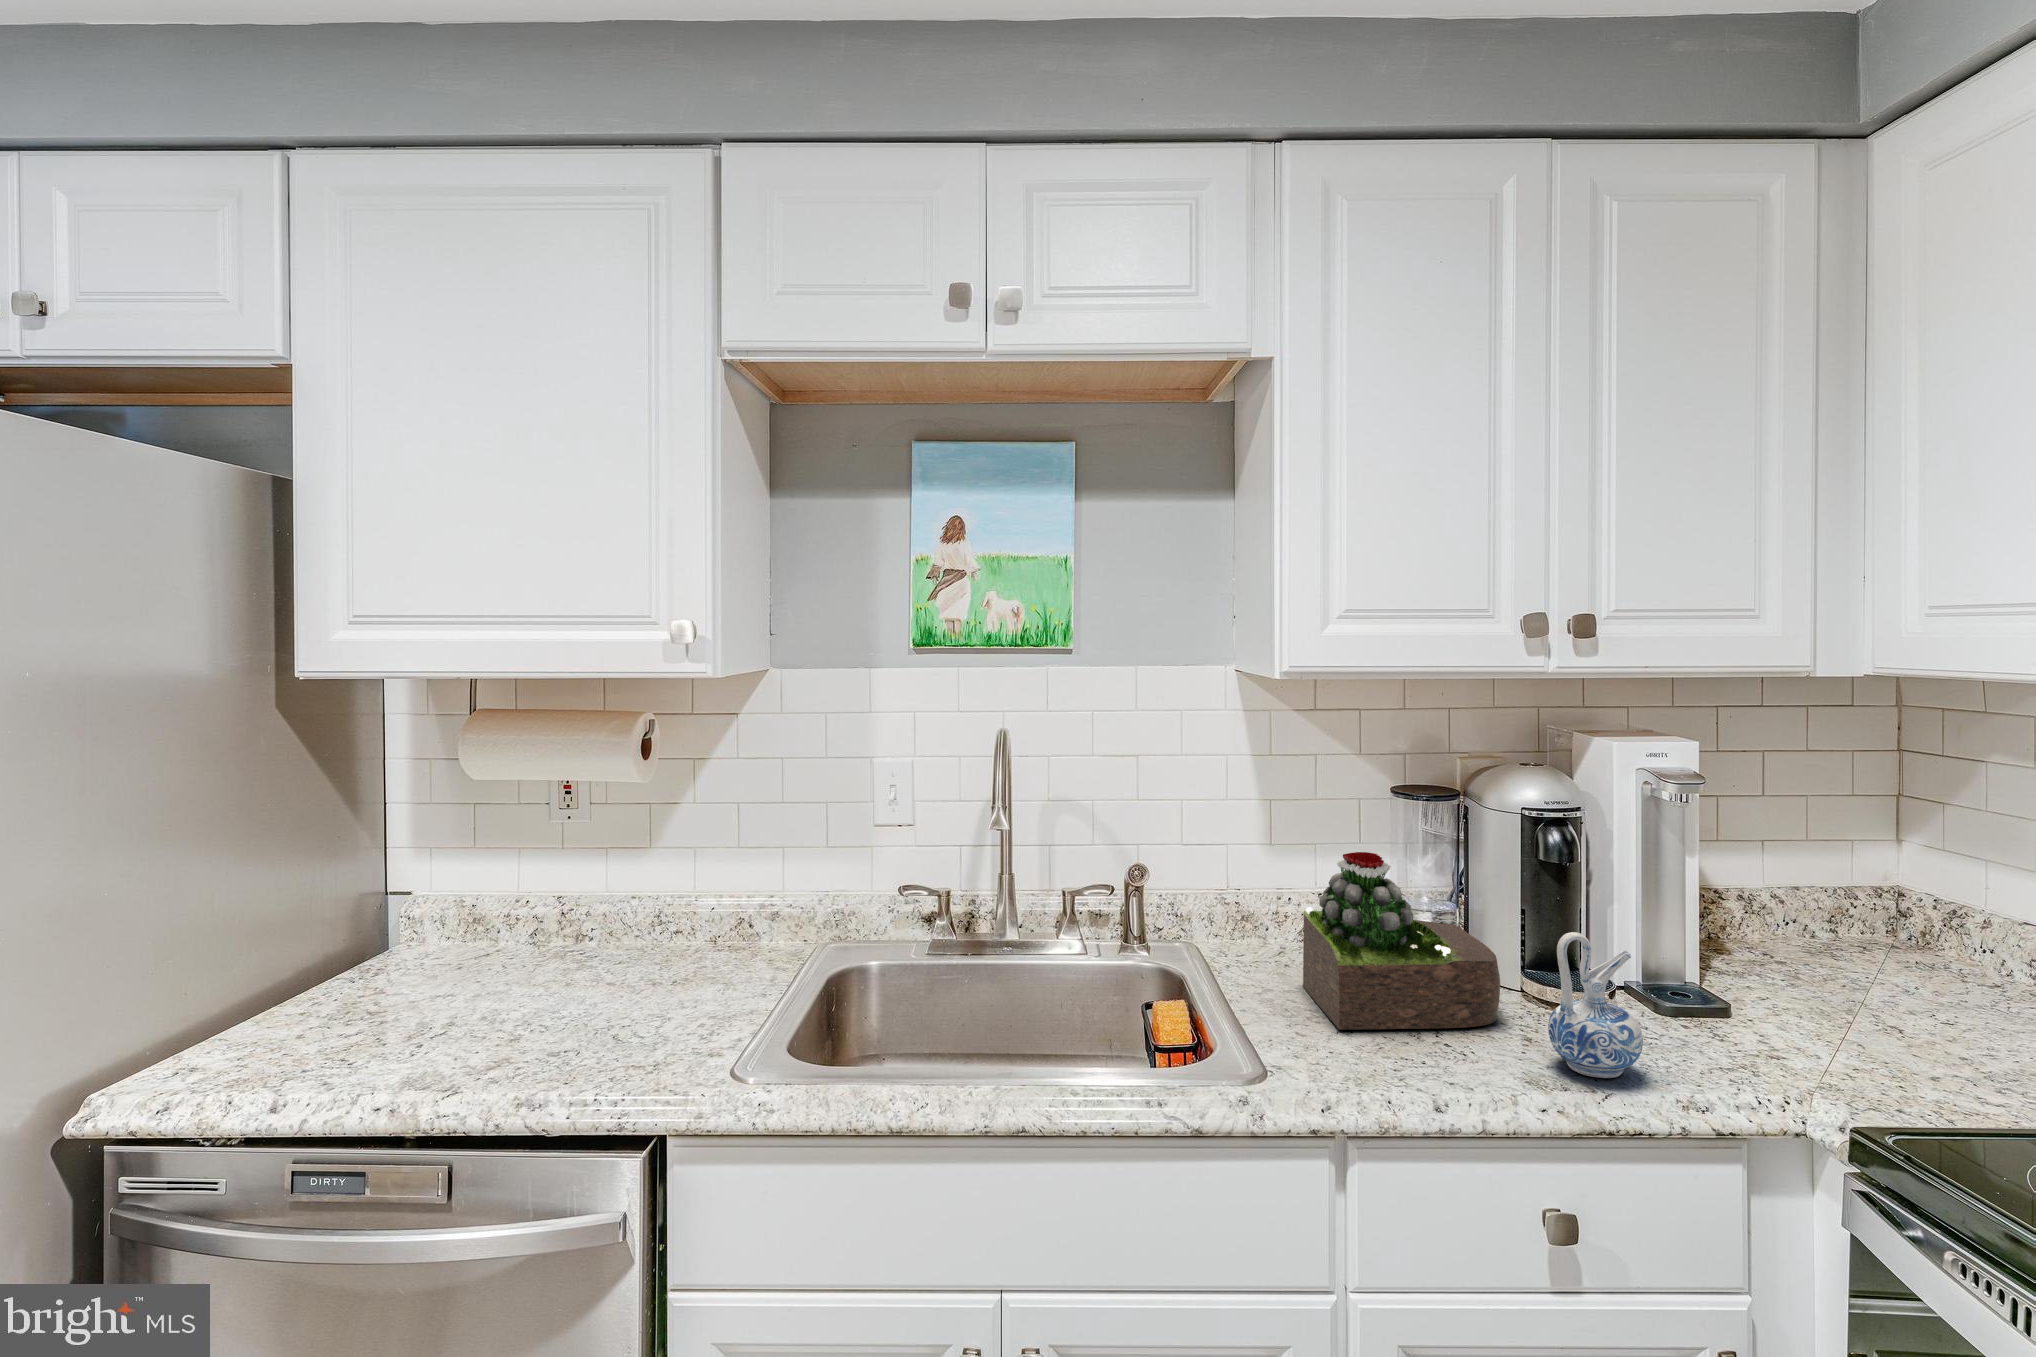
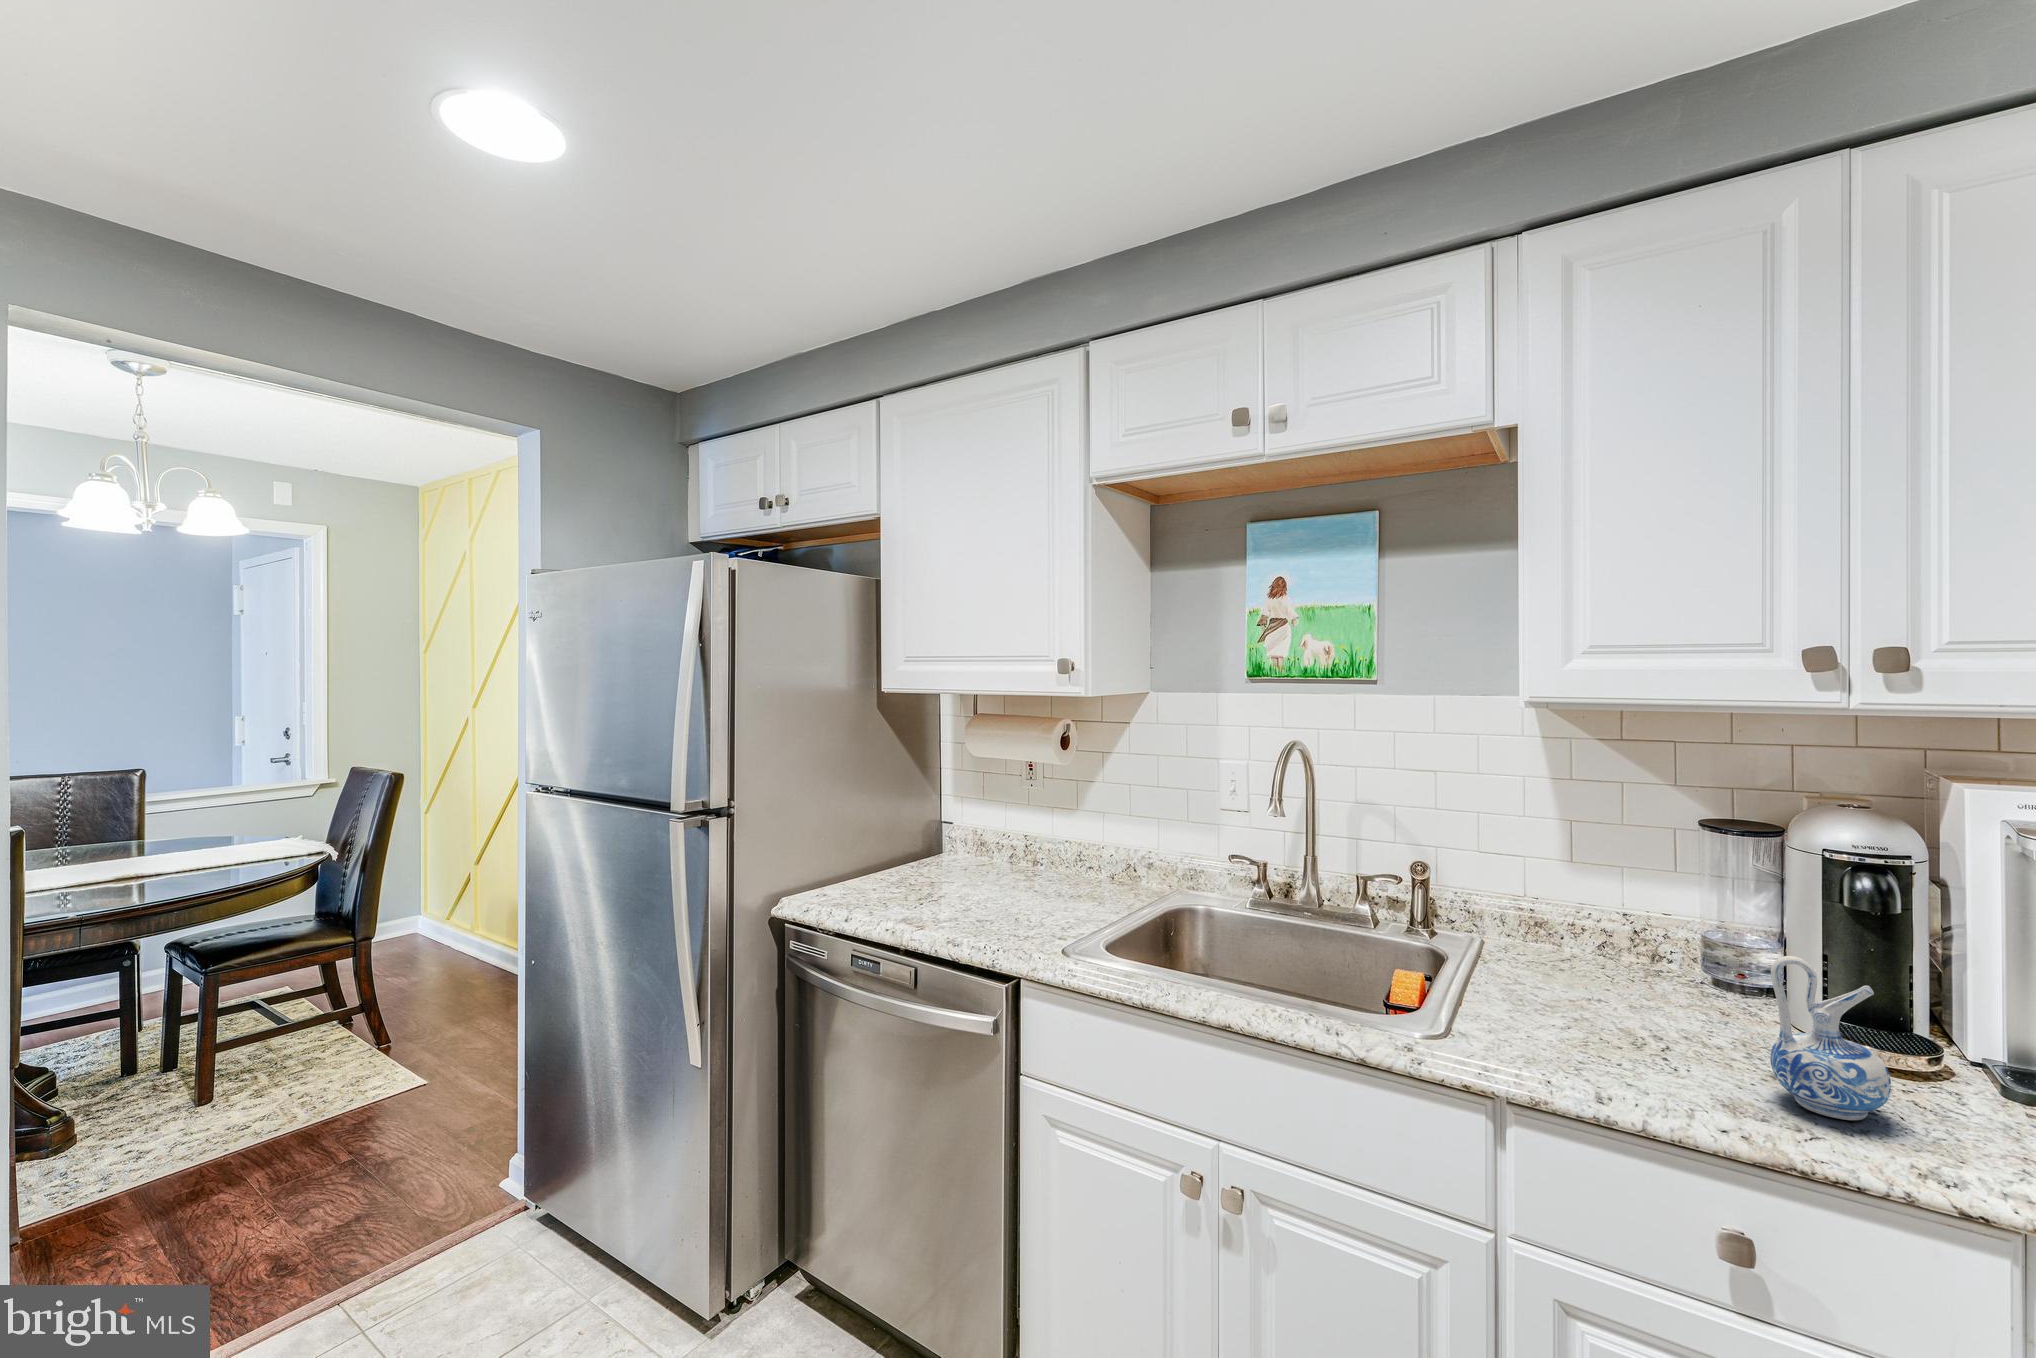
succulent plant: present [1303,852,1500,1030] -> none [1555,863,1760,1049]

